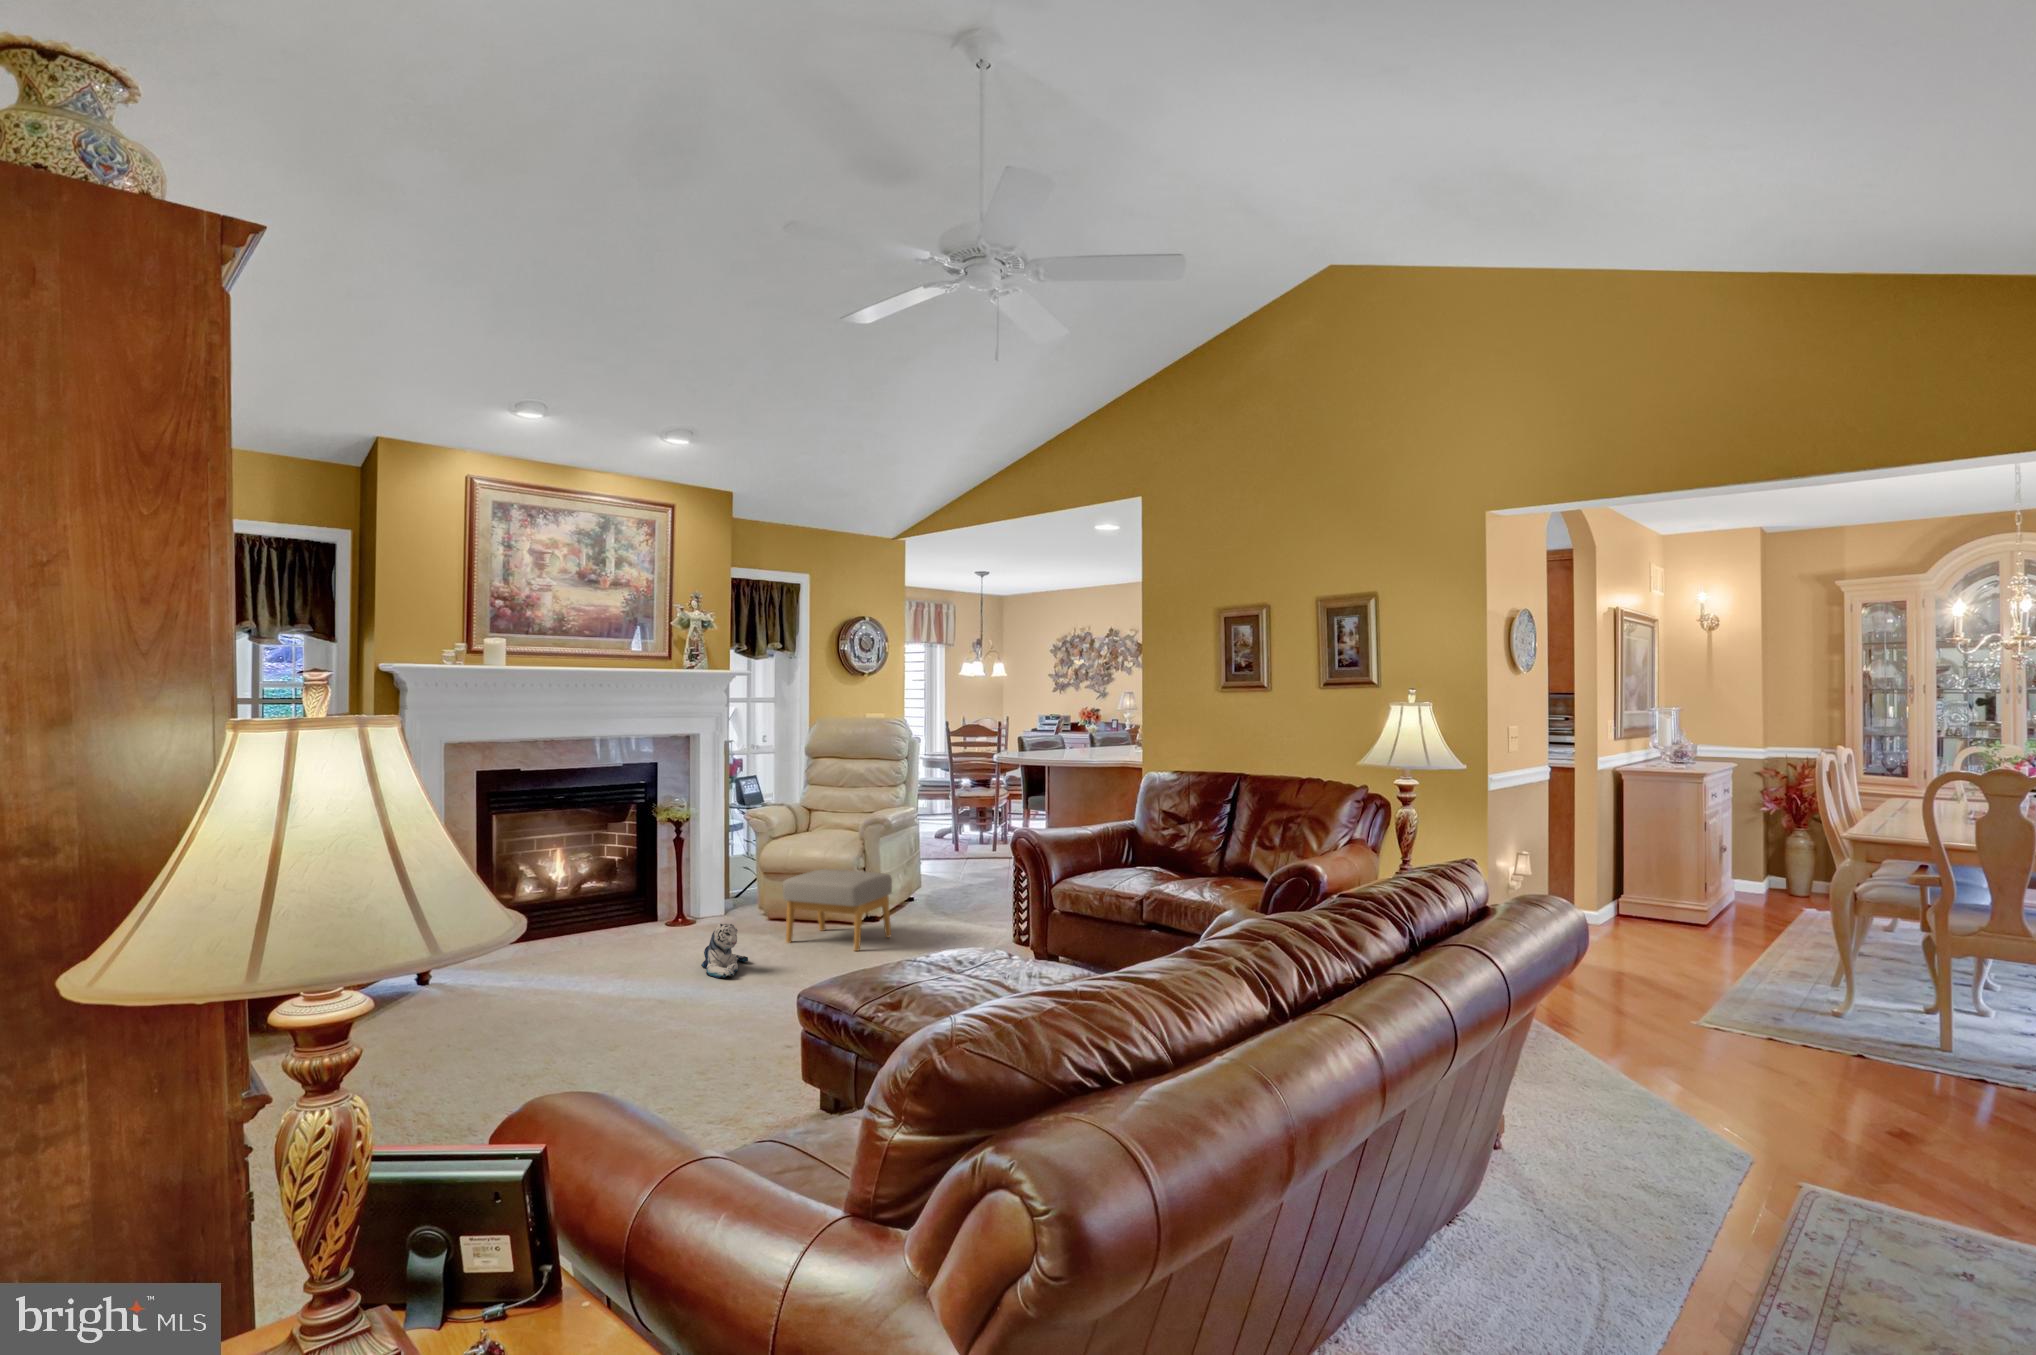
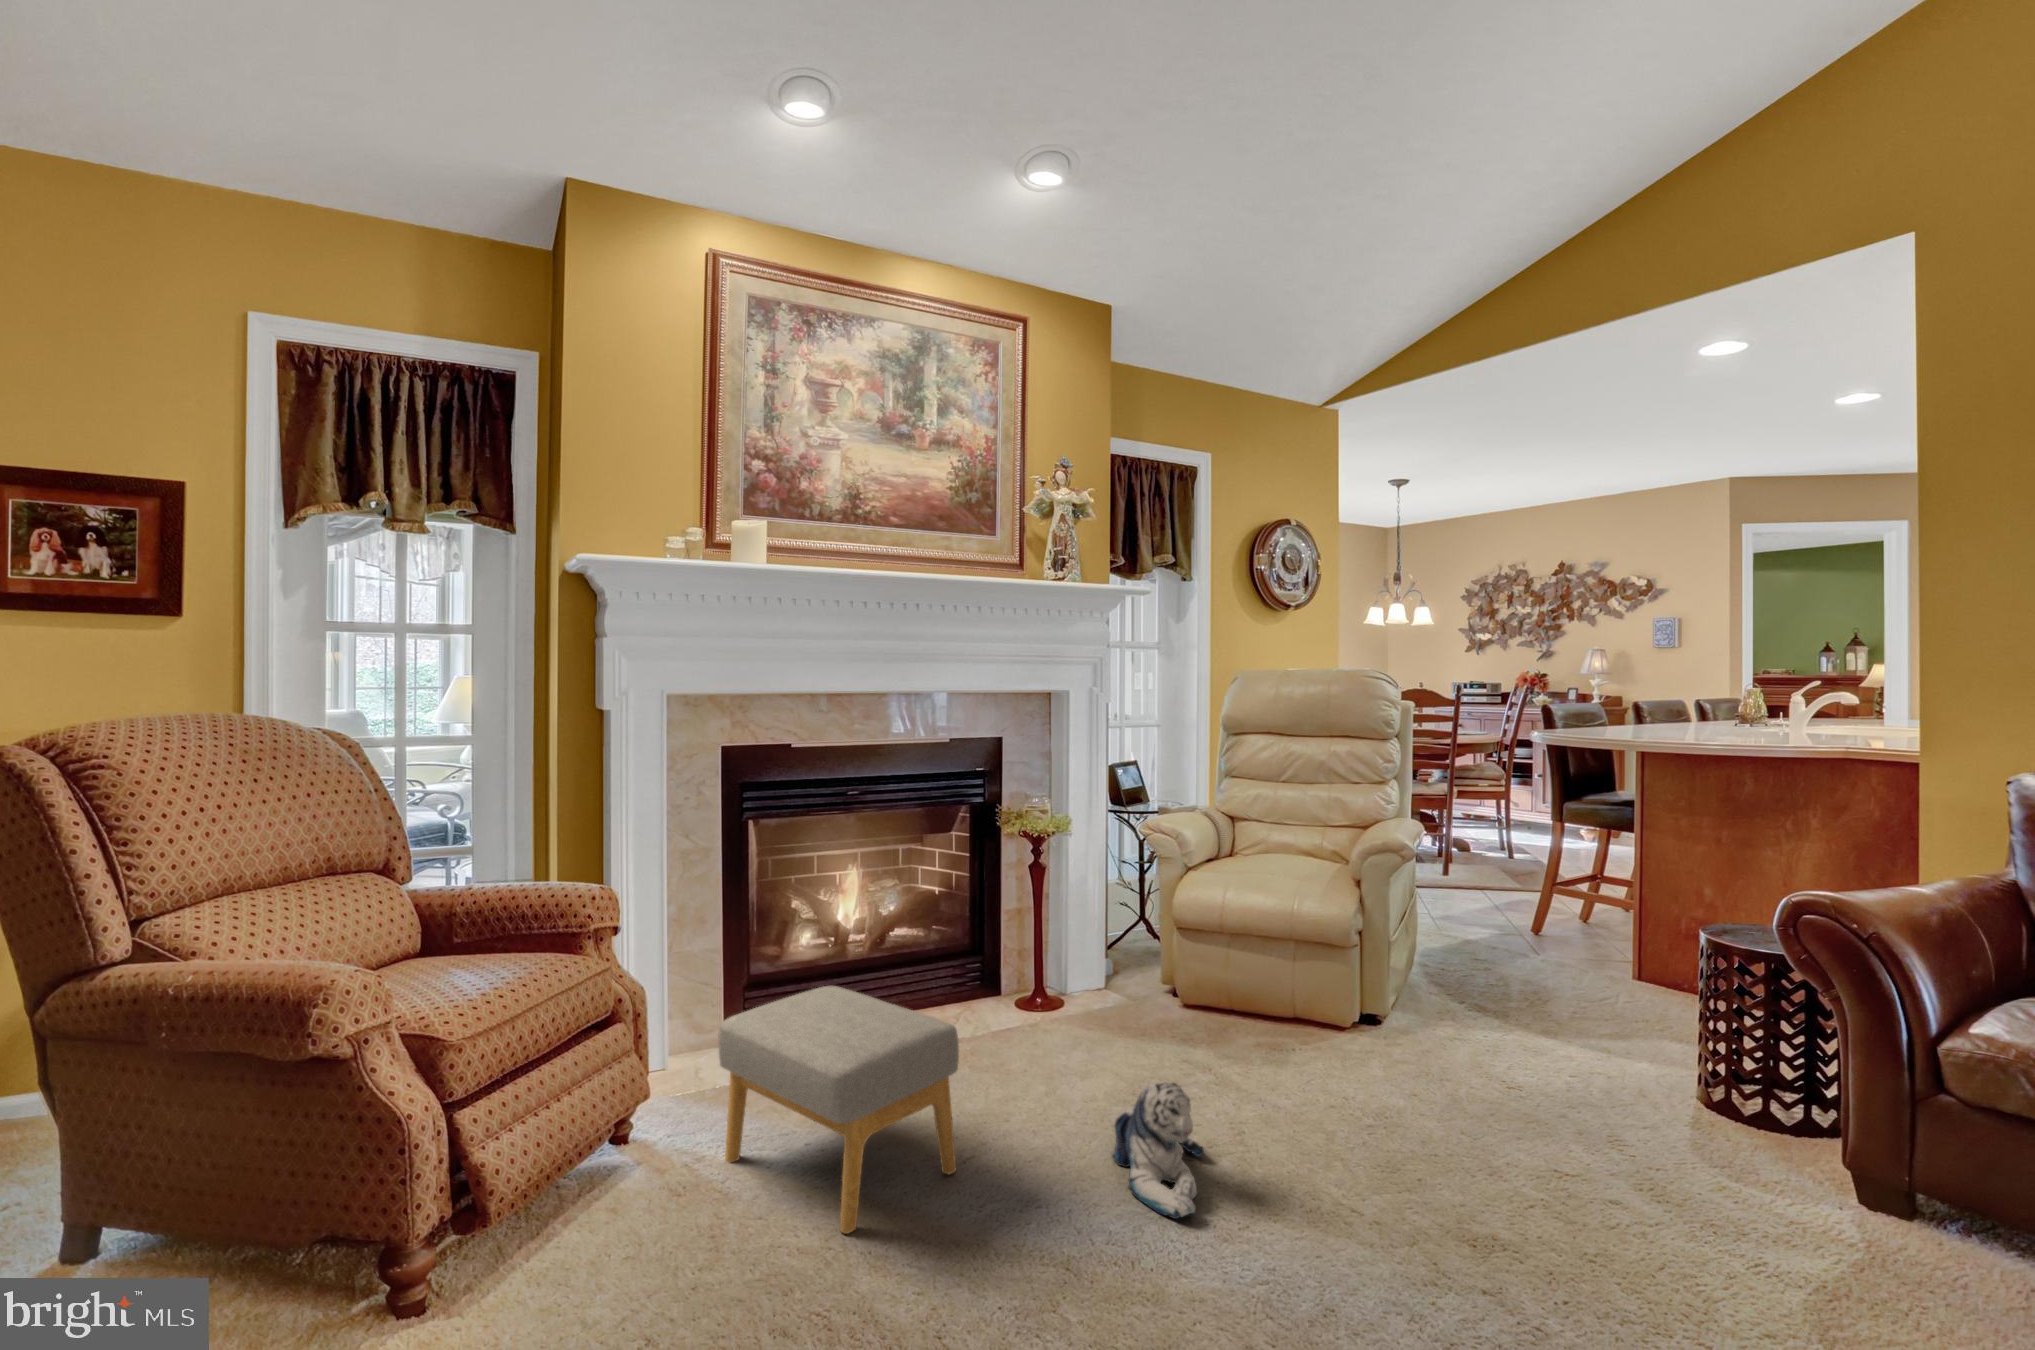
footstool: present [783,869,892,951] -> present [718,986,959,1234]

